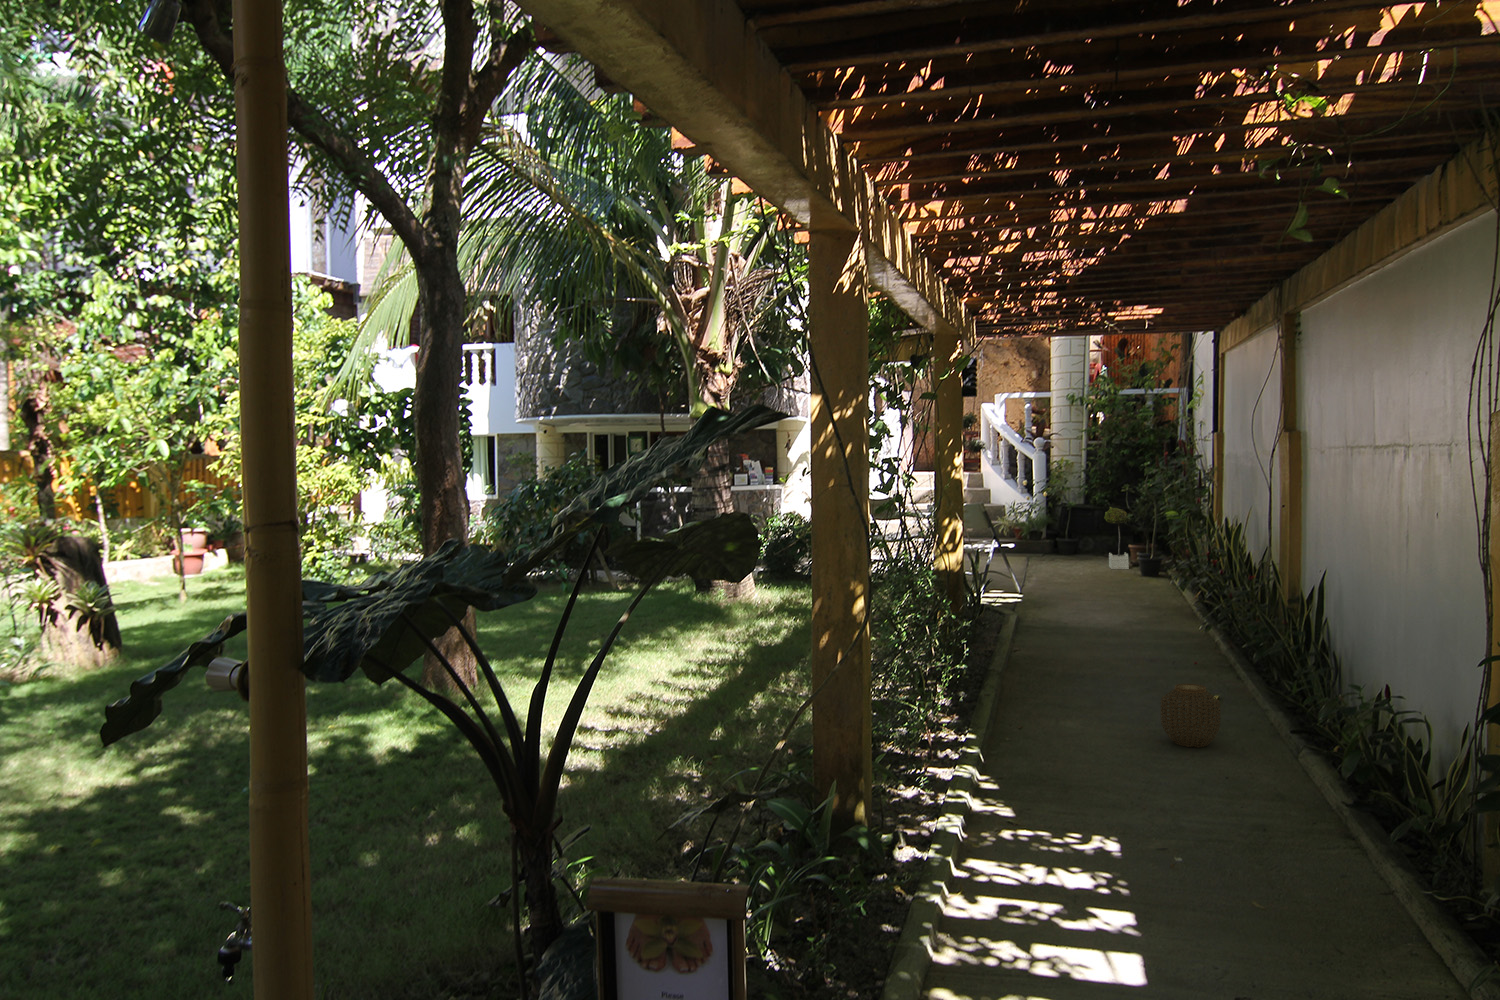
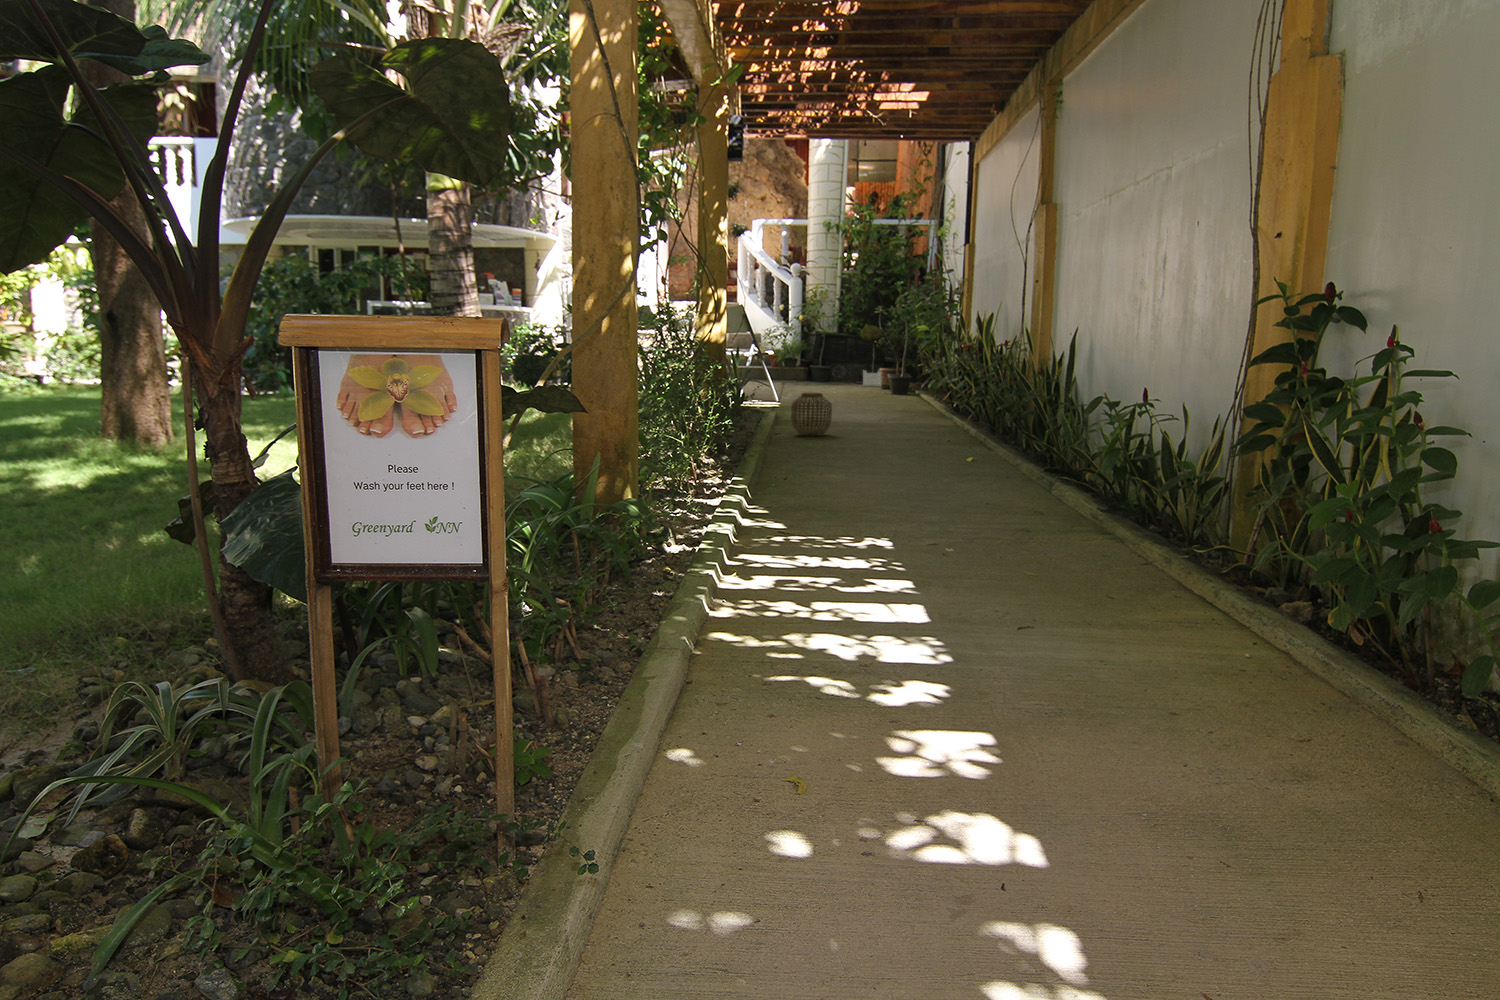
woven basket: present [1161,684,1220,748] -> present [791,393,832,436]

